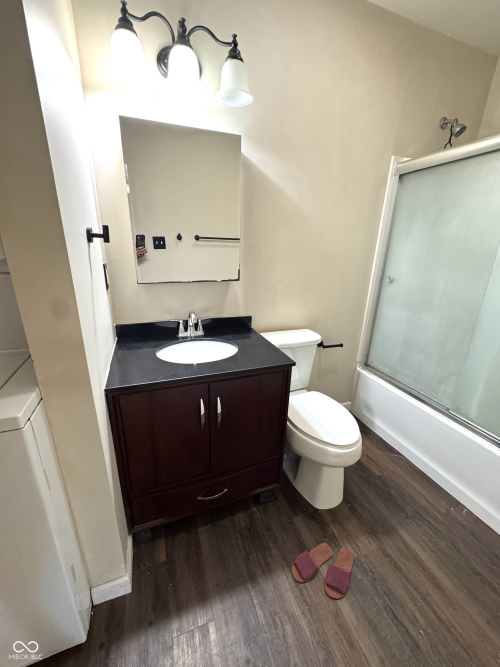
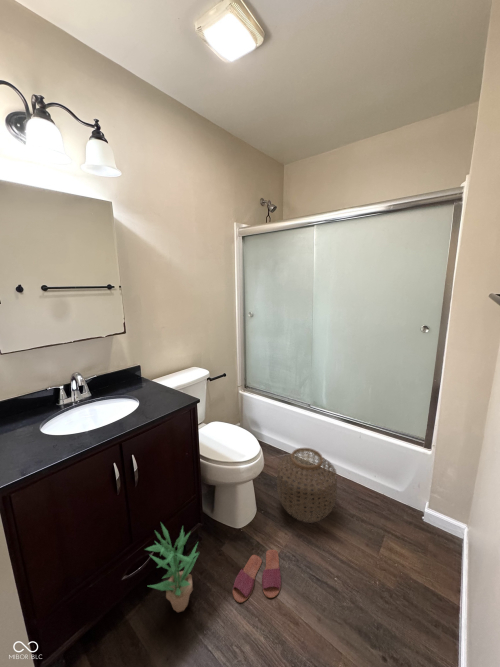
woven basket: none [373,455,464,550] -> present [277,448,337,523]
potted plant: none [213,468,268,555] -> present [146,524,198,612]

